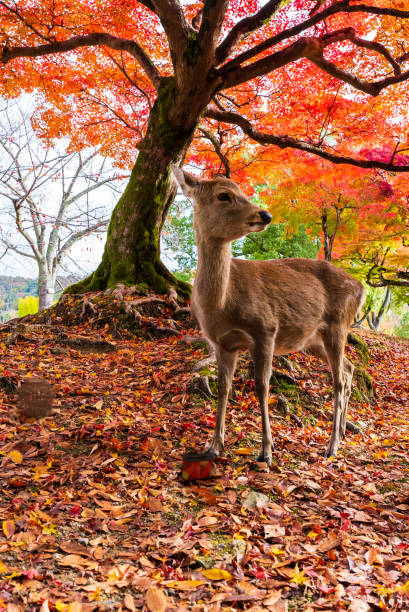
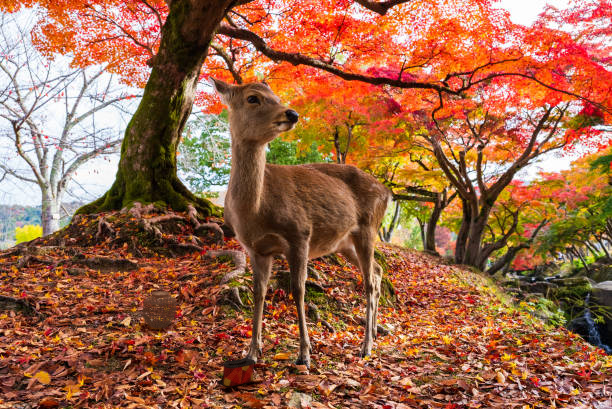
woven basket: present [18,378,54,417] -> present [143,291,176,328]

